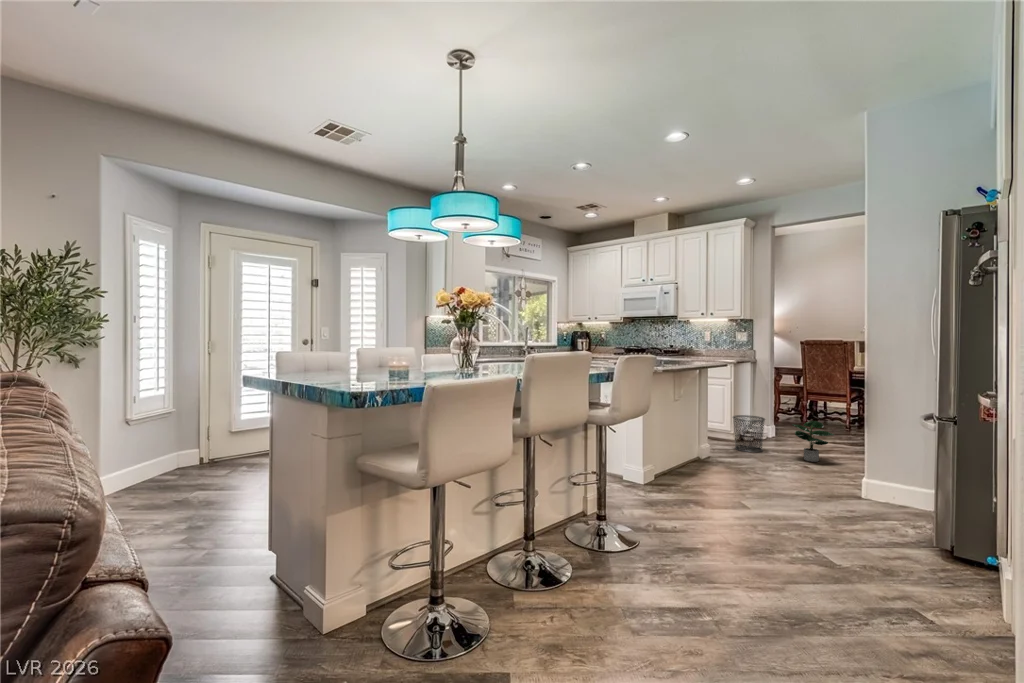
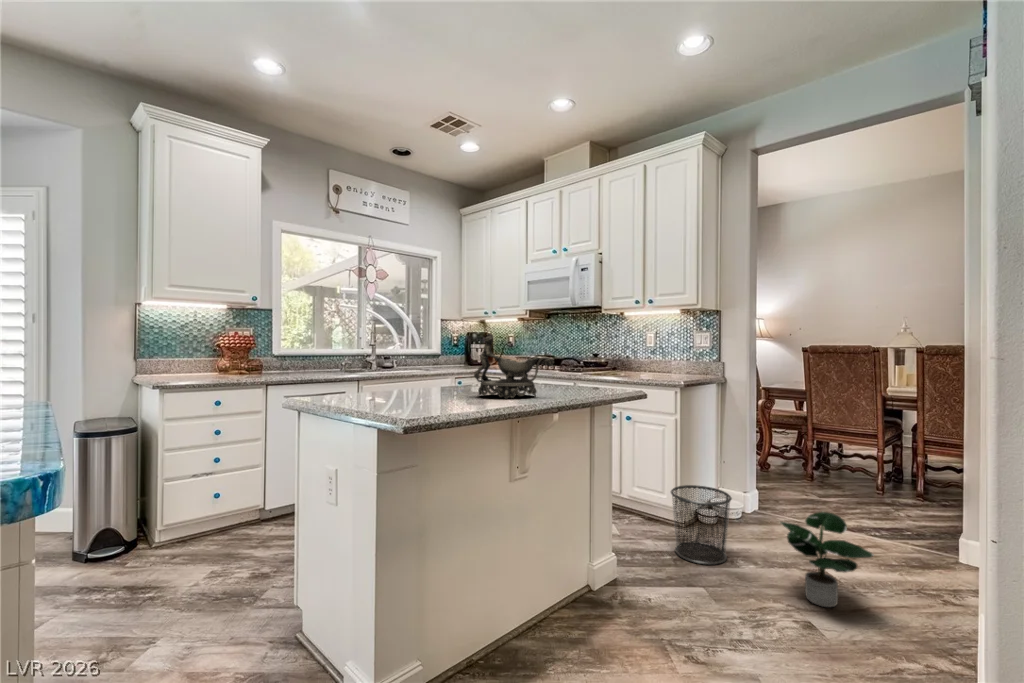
decorative bowl: none [662,335,697,362] -> present [474,334,554,398]

